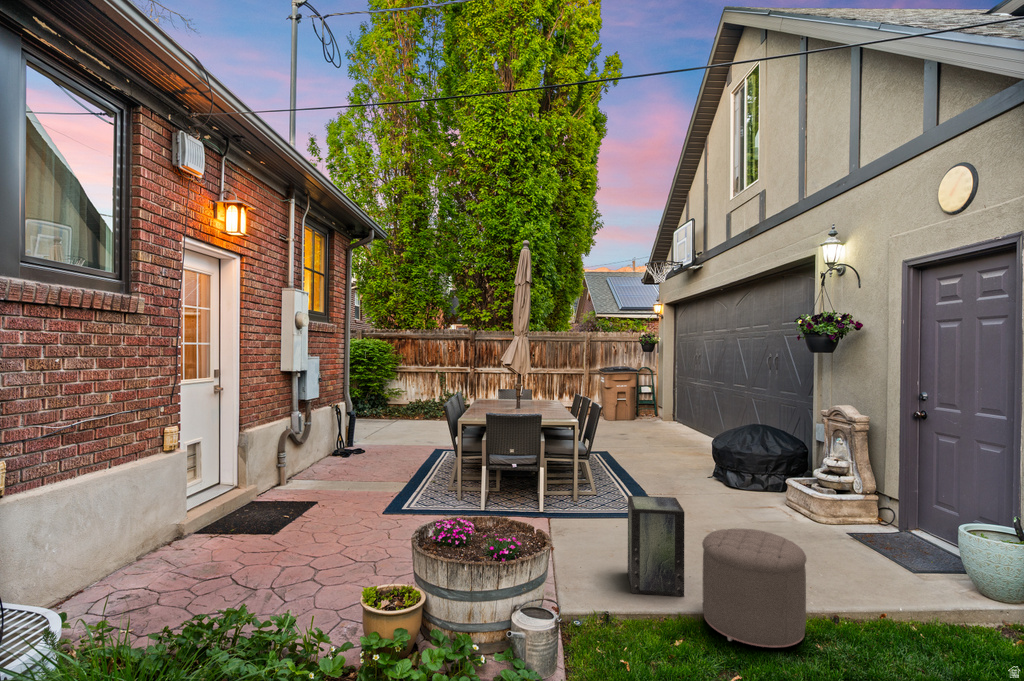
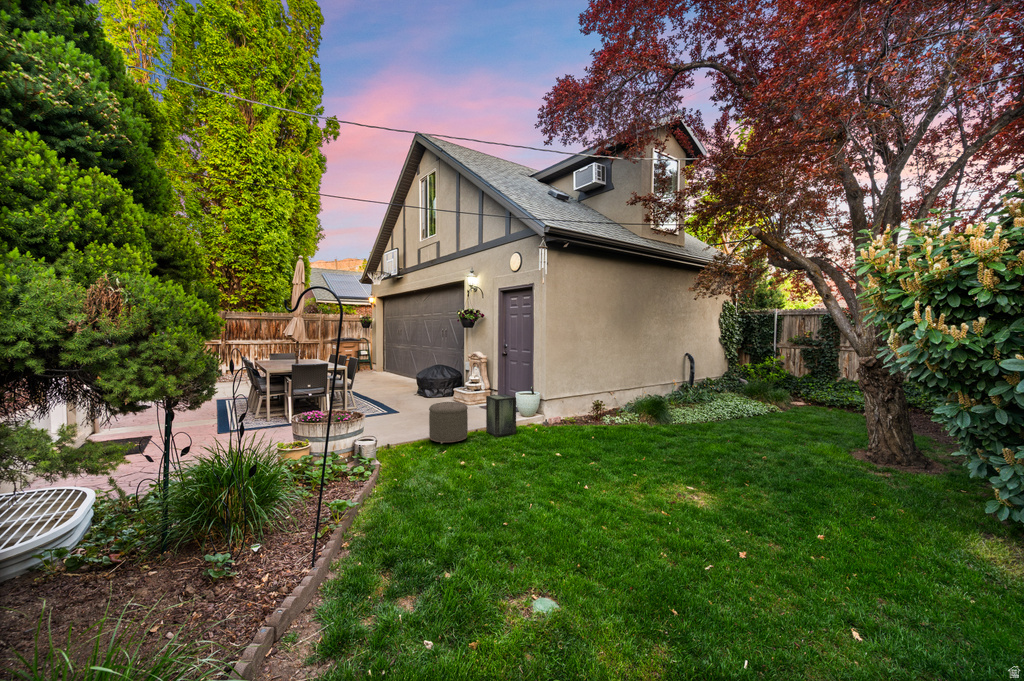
storage box: present [628,496,685,597] -> present [486,394,516,437]

